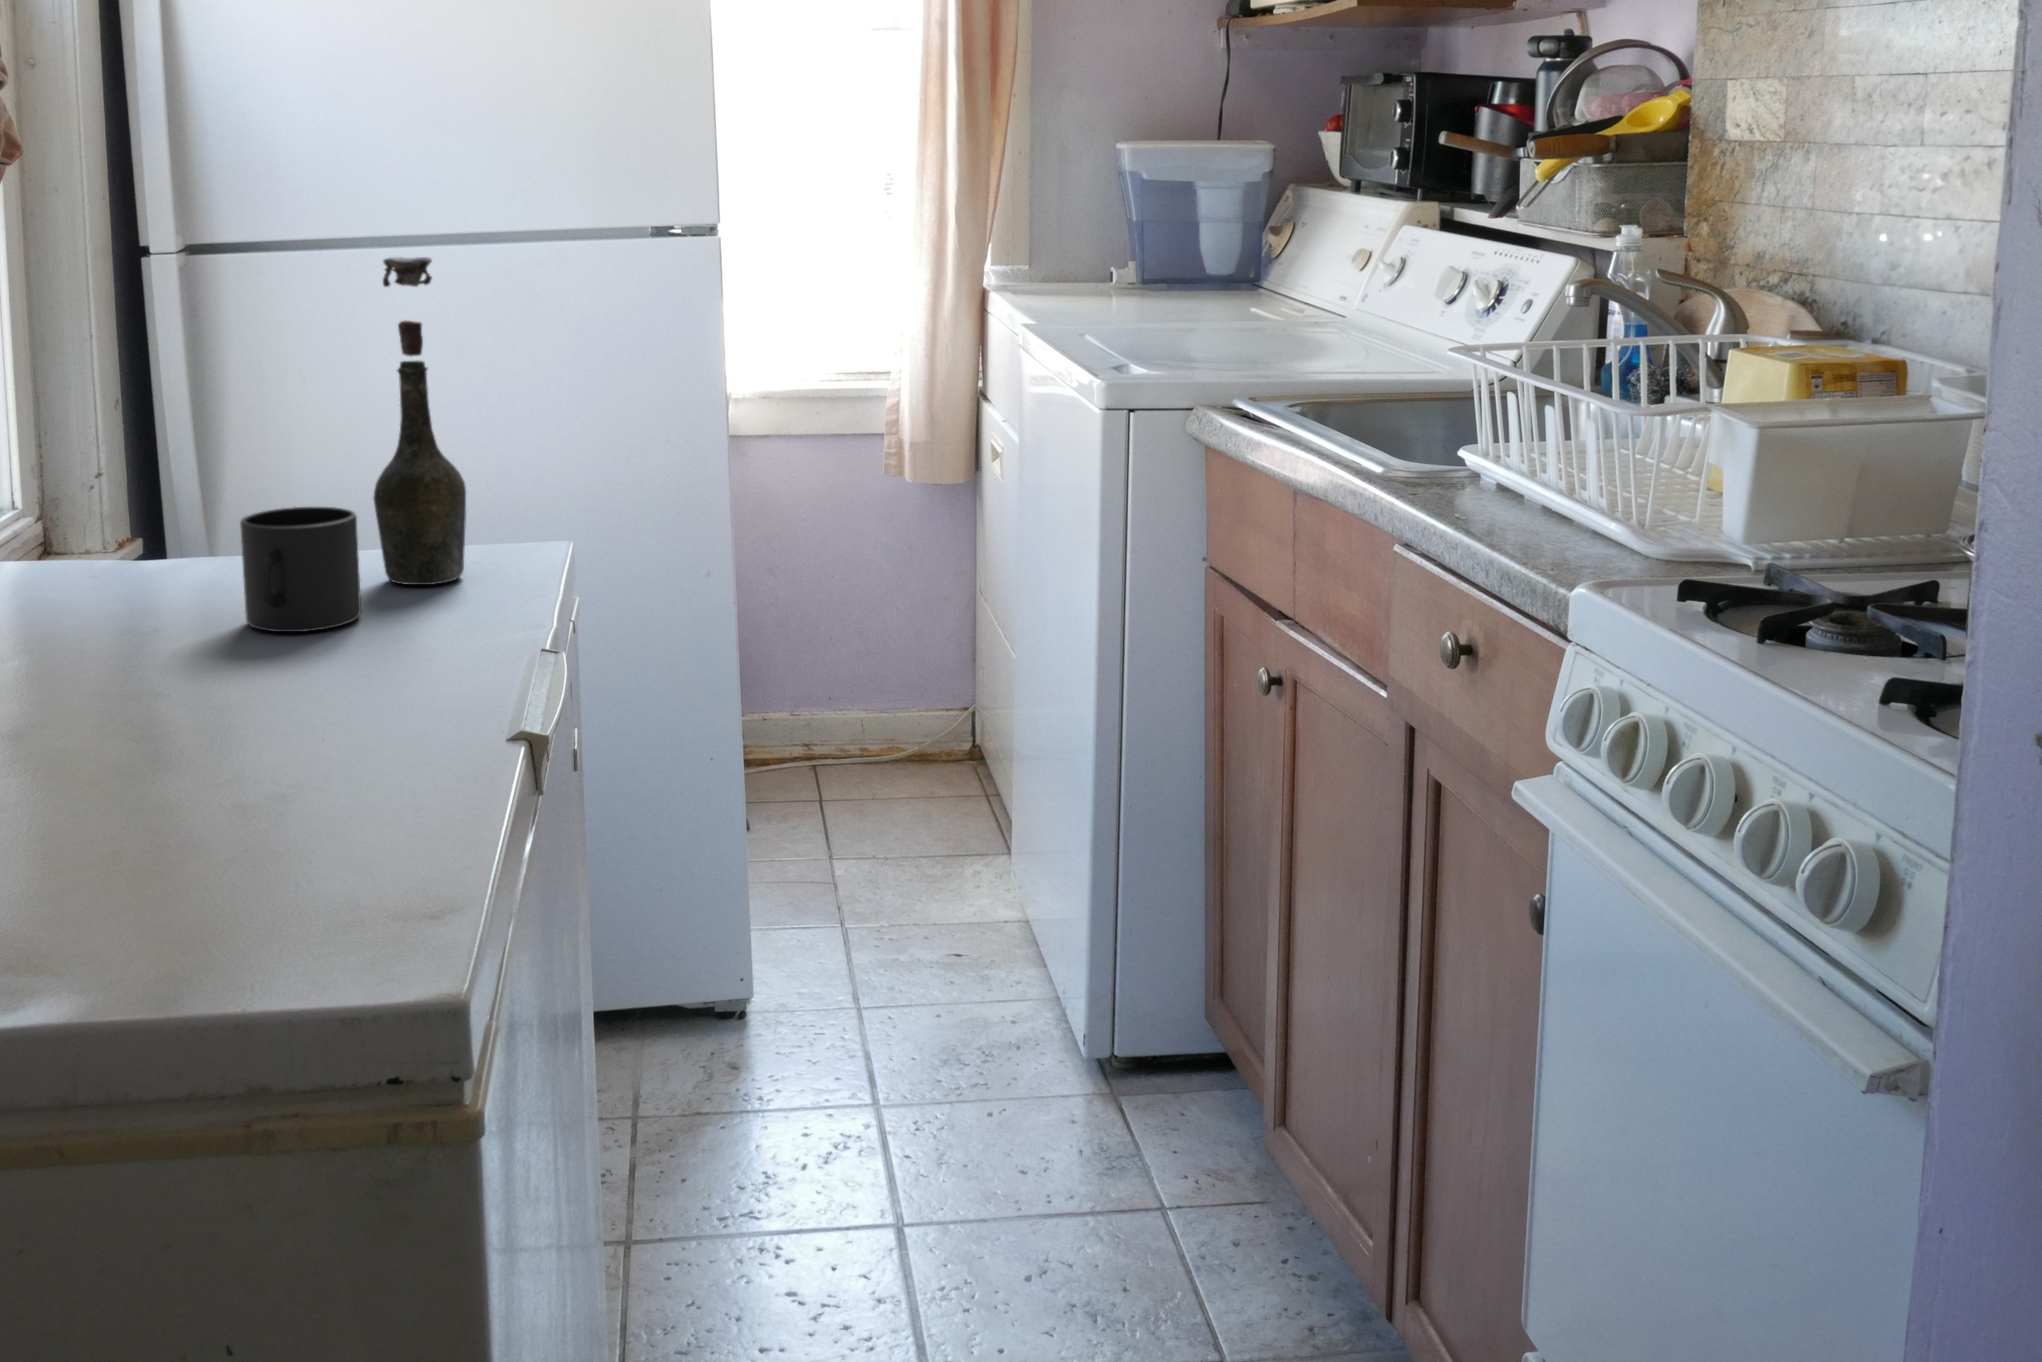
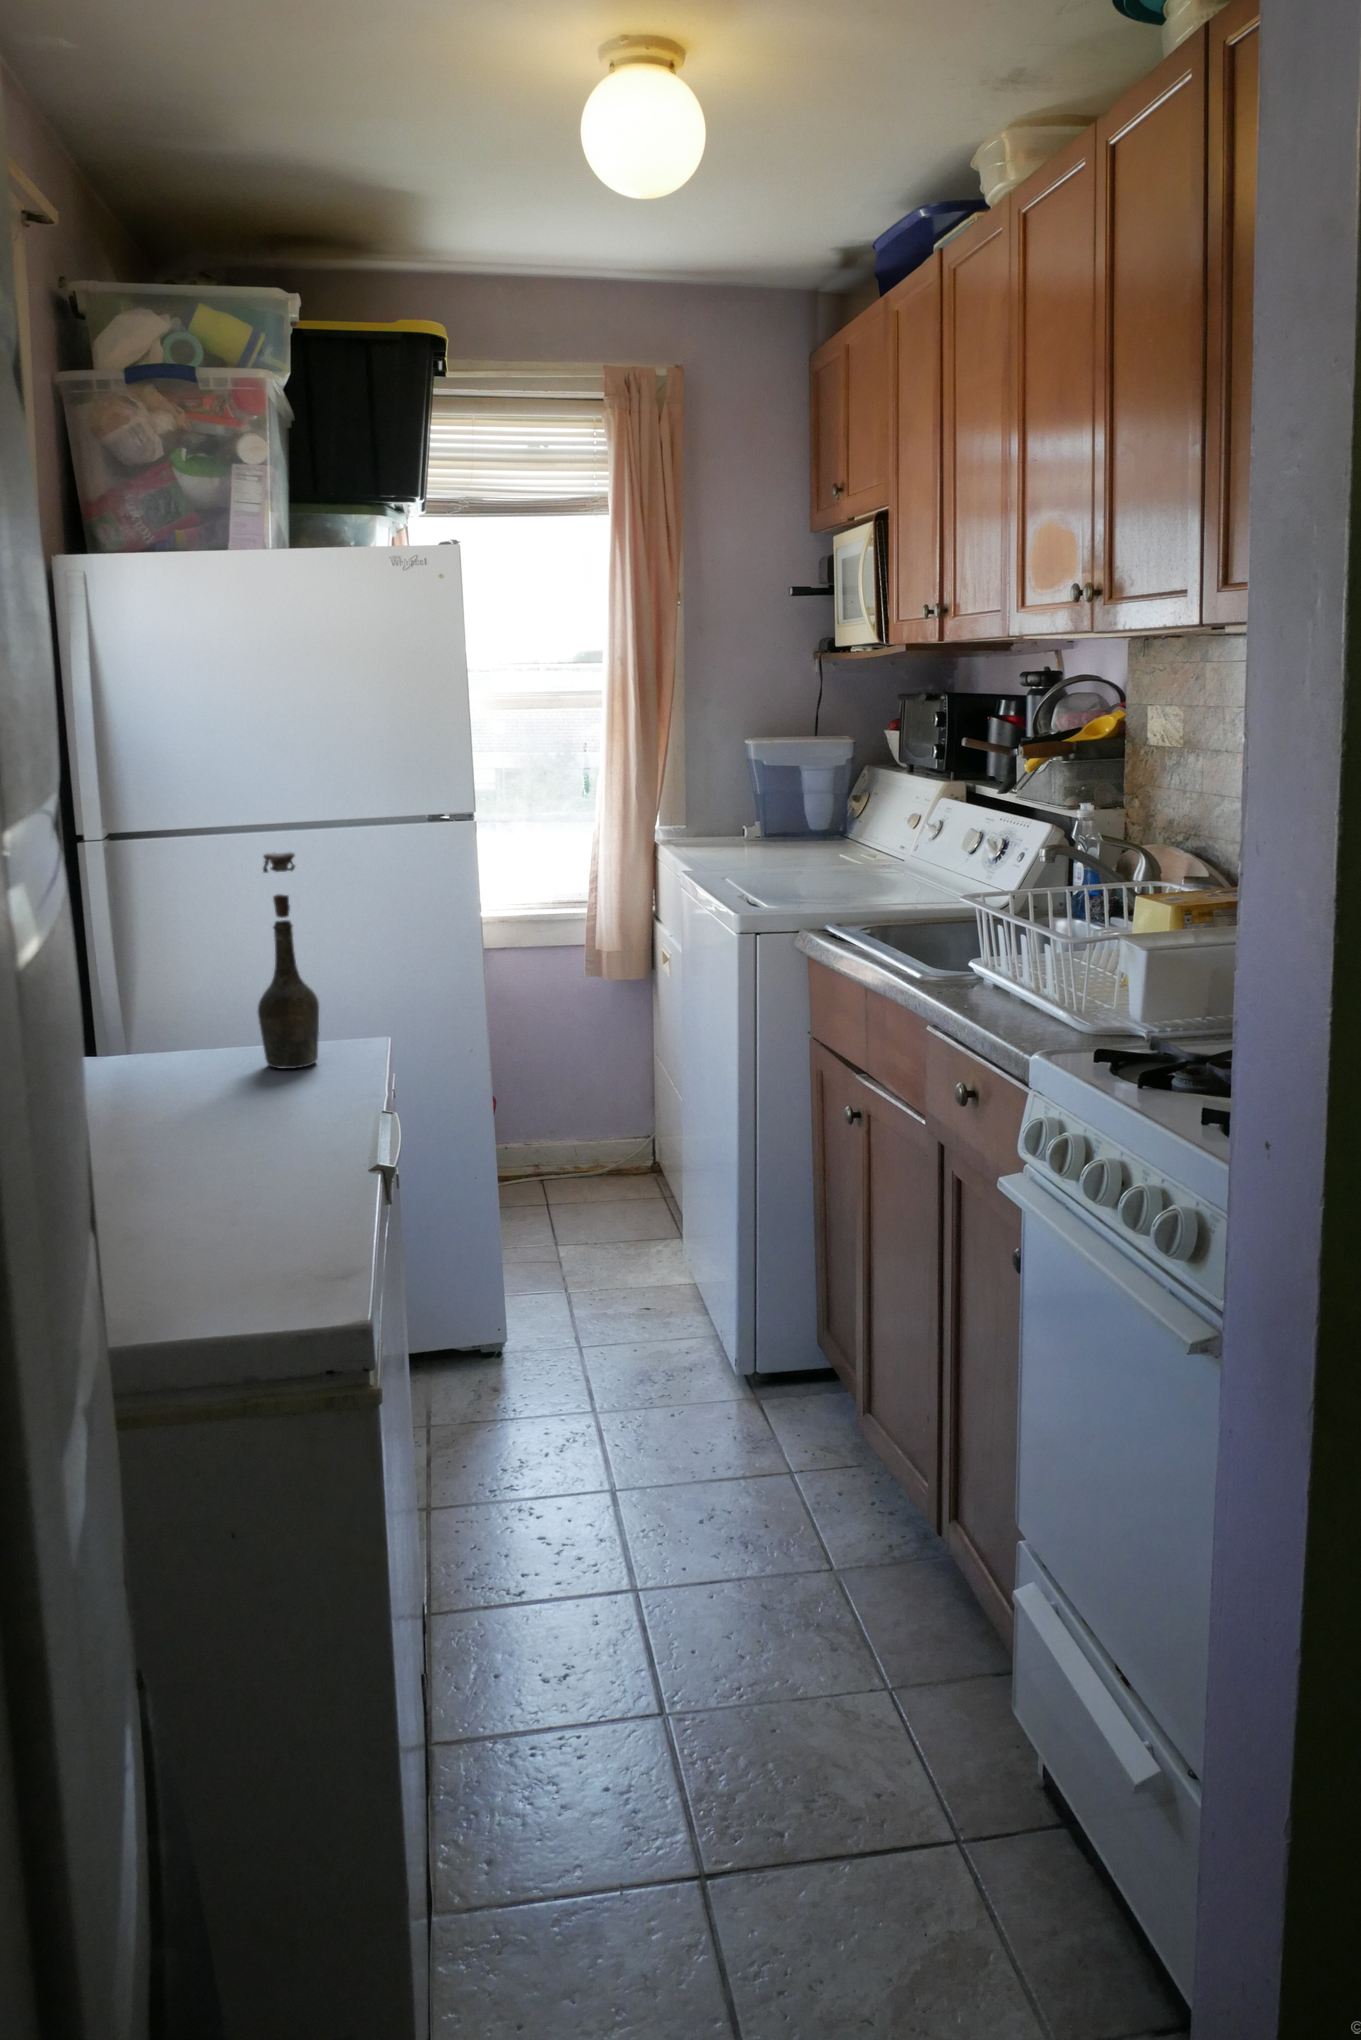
mug: present [240,507,361,632] -> none [174,1020,254,1104]

